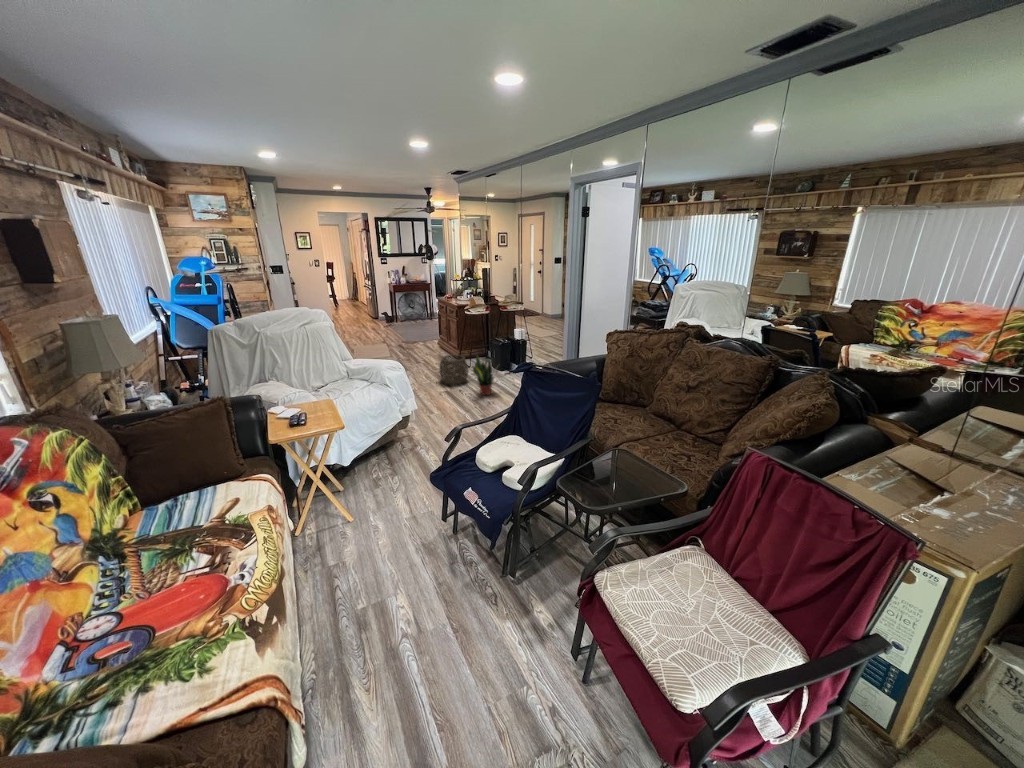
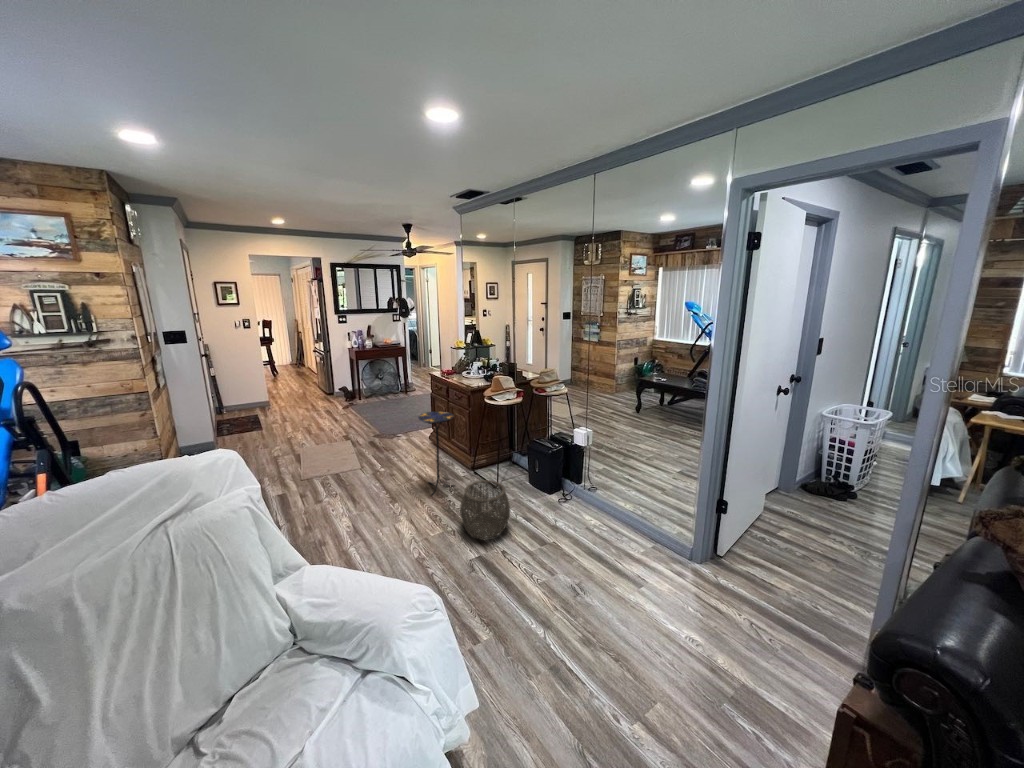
side table: none [421,317,446,368] -> present [418,411,454,494]
potted plant: present [473,356,494,395] -> none [534,495,583,568]

